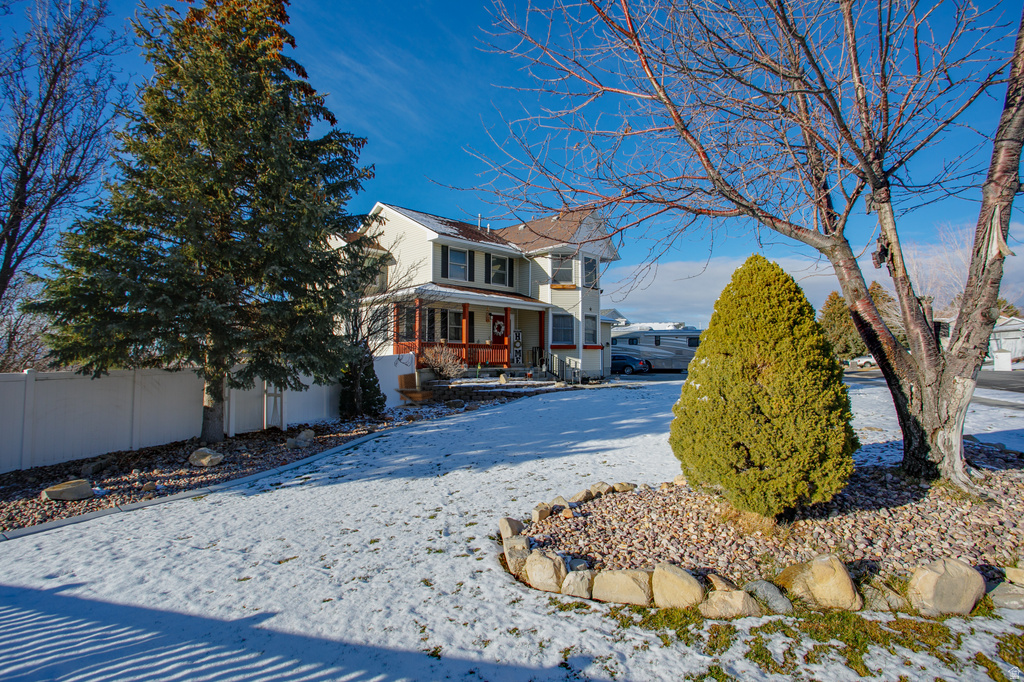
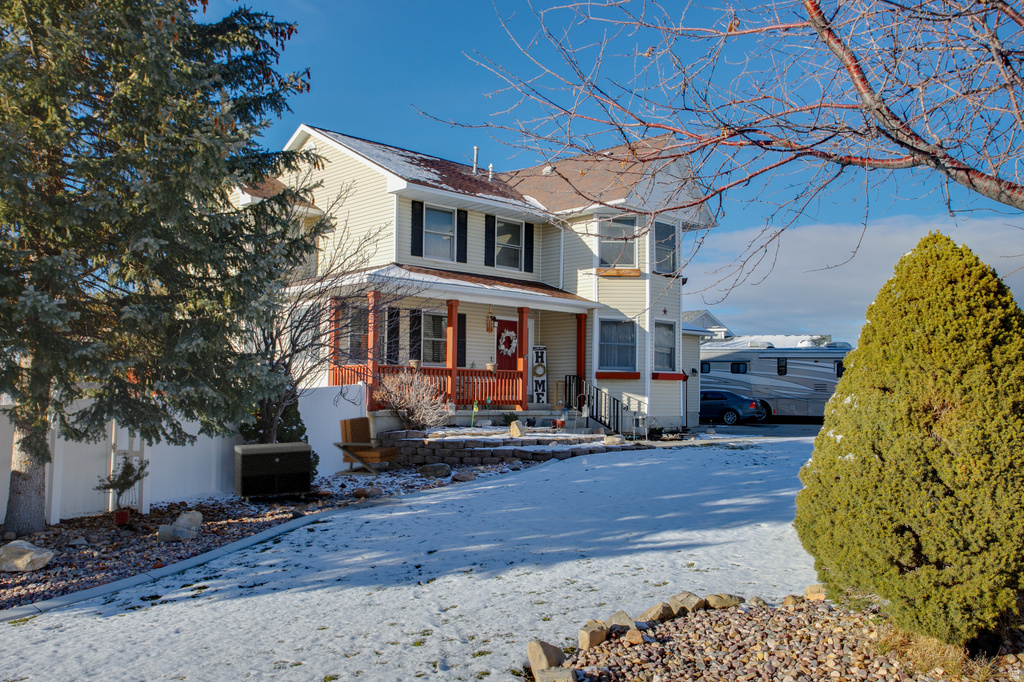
storage bench: none [332,389,379,426] -> present [235,442,312,502]
potted tree: none [243,397,279,441] -> present [93,452,149,525]

